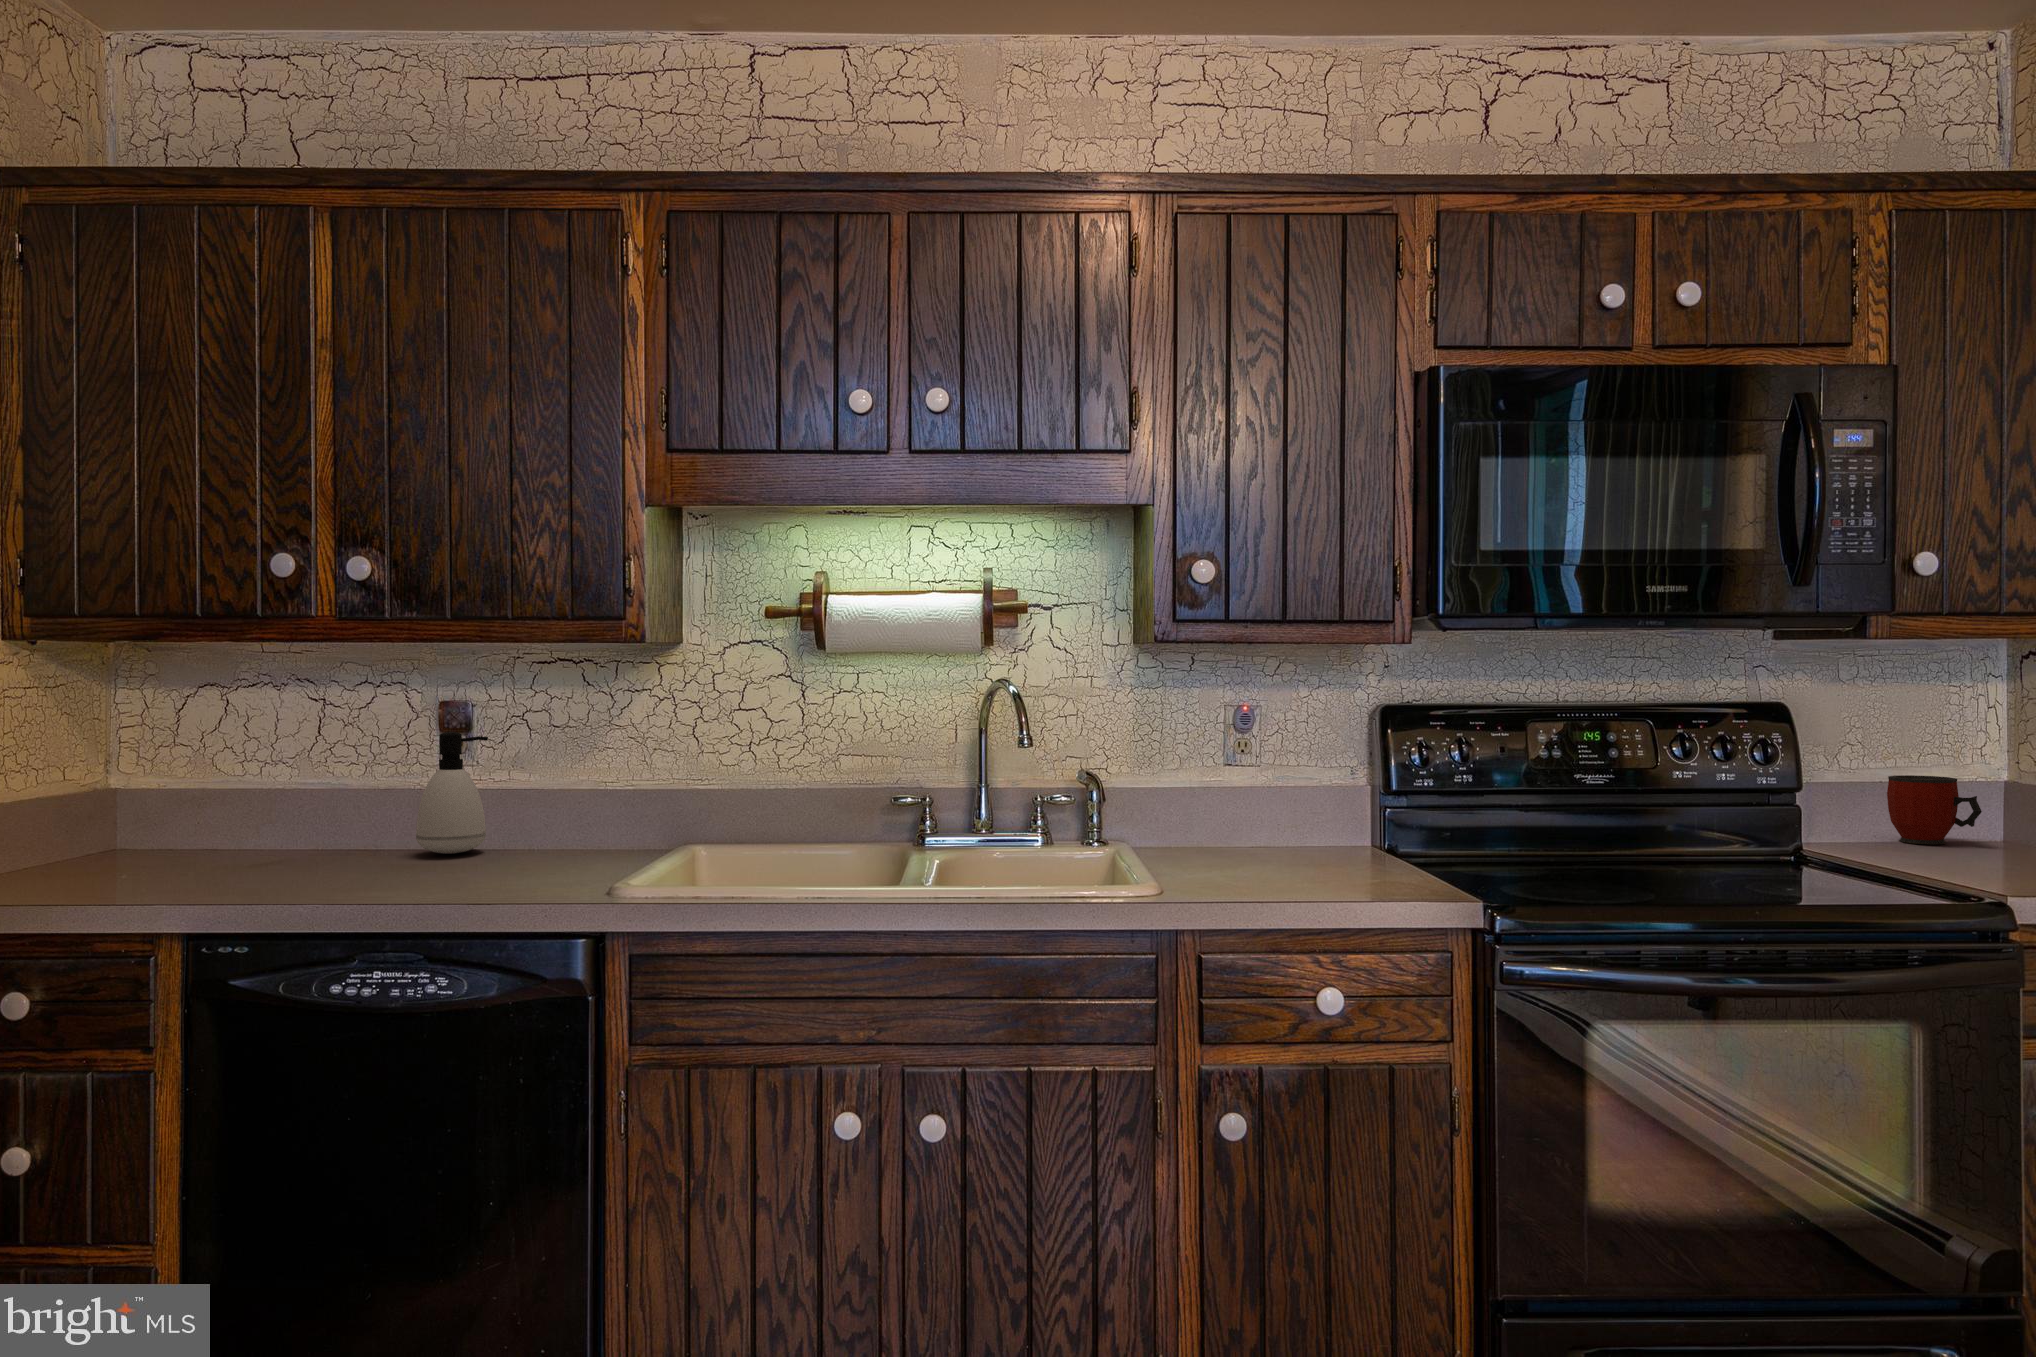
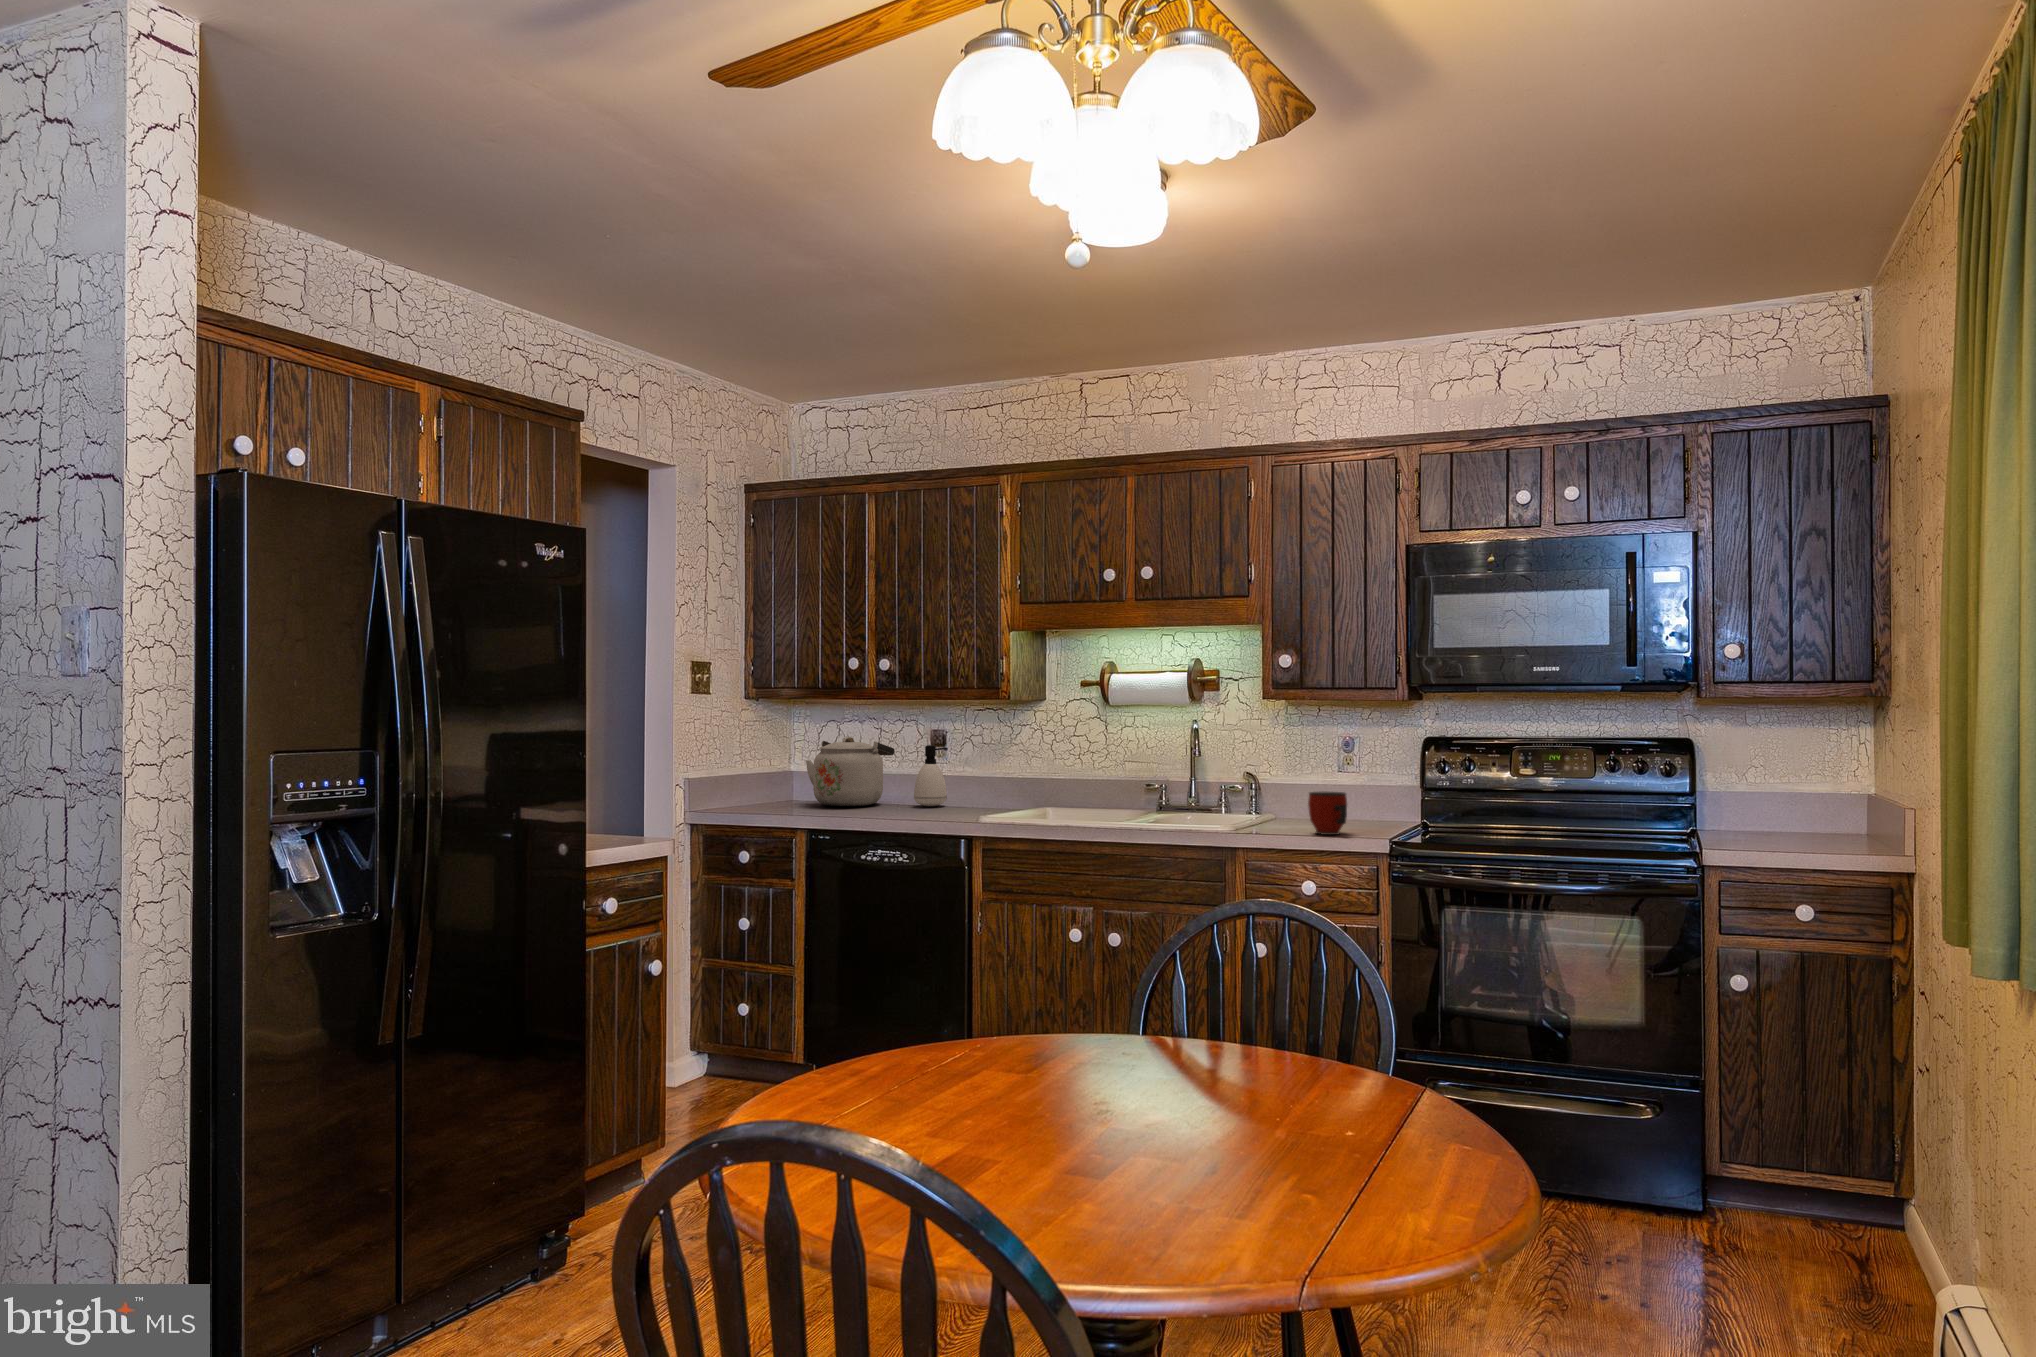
kettle: none [158,718,364,863] -> present [806,737,894,806]
mug: present [1887,775,1982,844] -> present [1308,792,1347,835]

